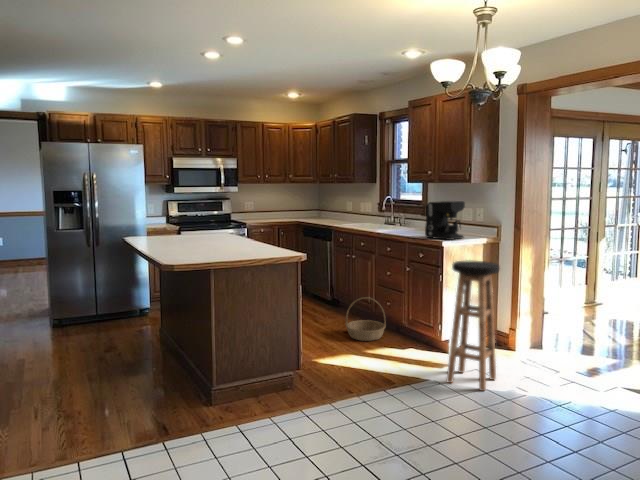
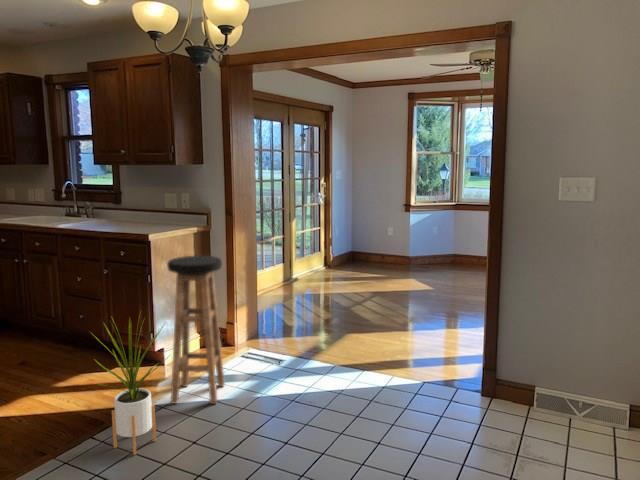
coffee maker: present [425,201,465,240] -> none [123,186,171,232]
basket: present [346,297,386,341] -> none [22,313,81,371]
house plant: none [387,297,445,408] -> present [95,318,163,455]

